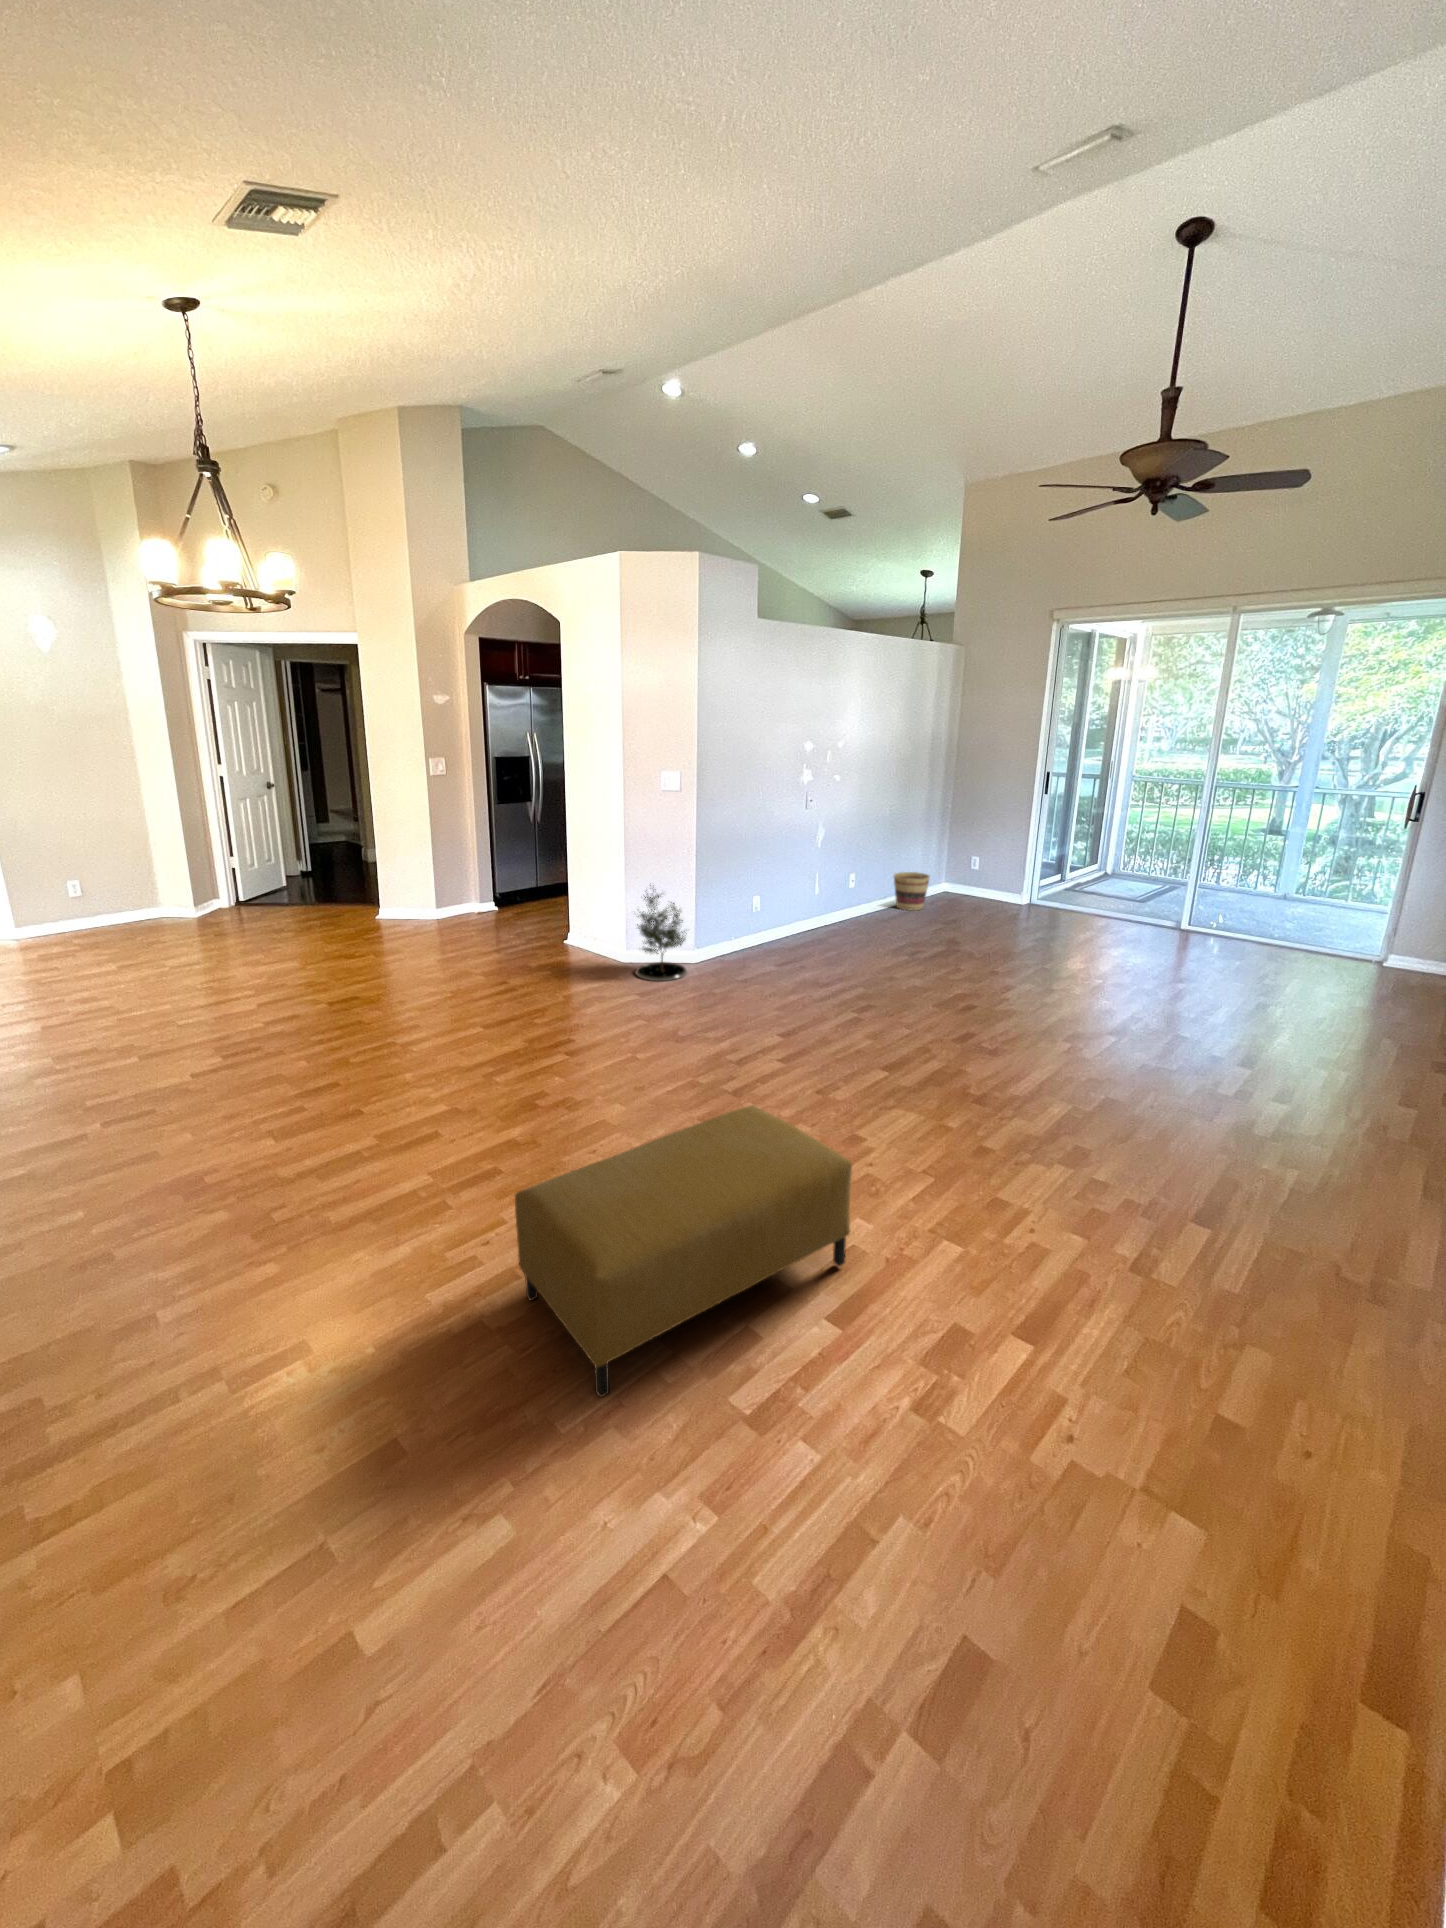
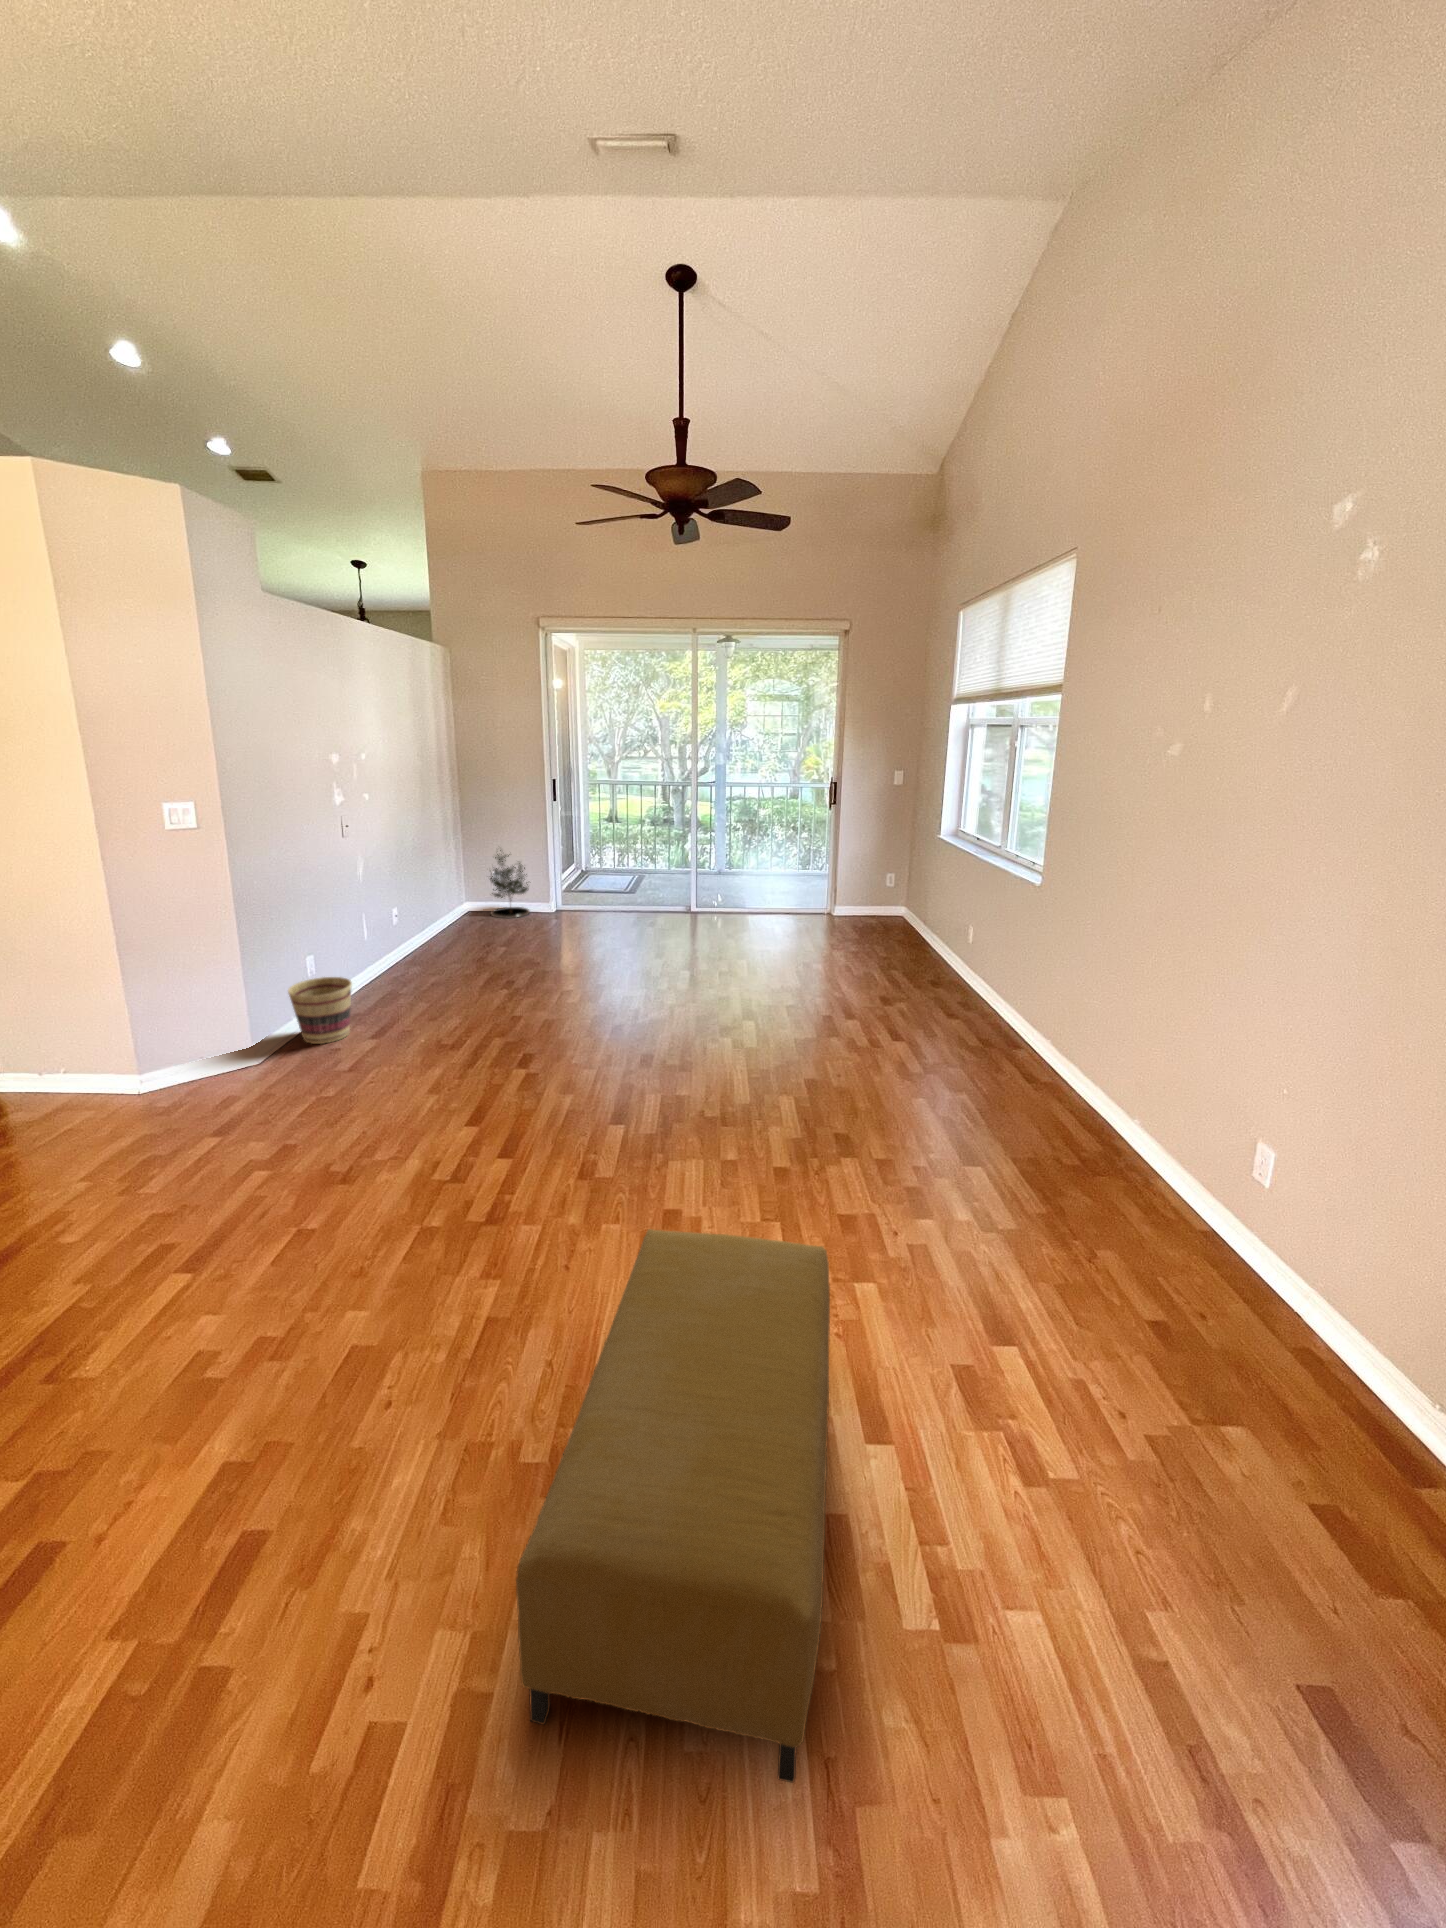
basket: present [894,872,930,910] -> present [288,977,352,1044]
potted tree: present [636,885,687,981] -> present [490,850,530,918]

